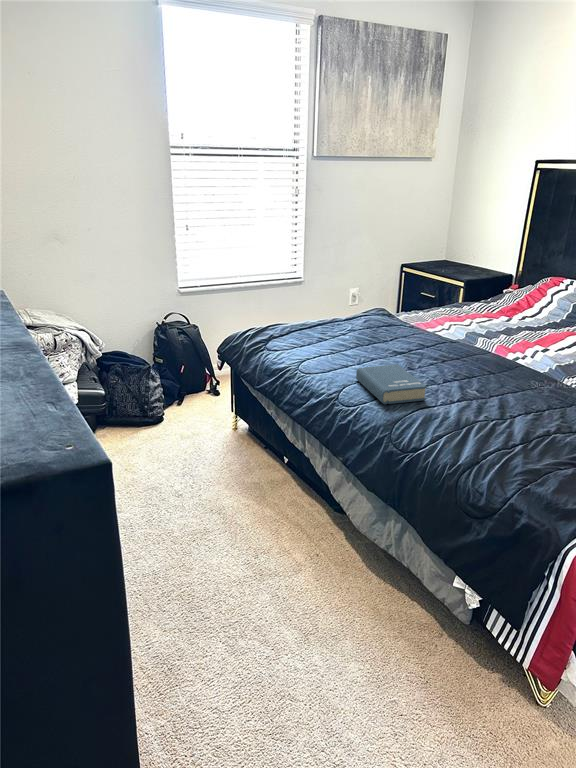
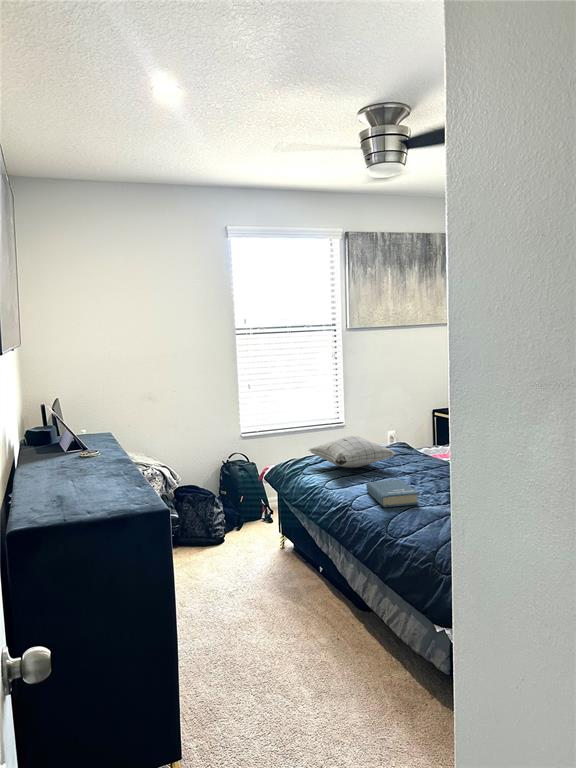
pillow: none [273,303,387,343] -> present [308,436,396,468]

